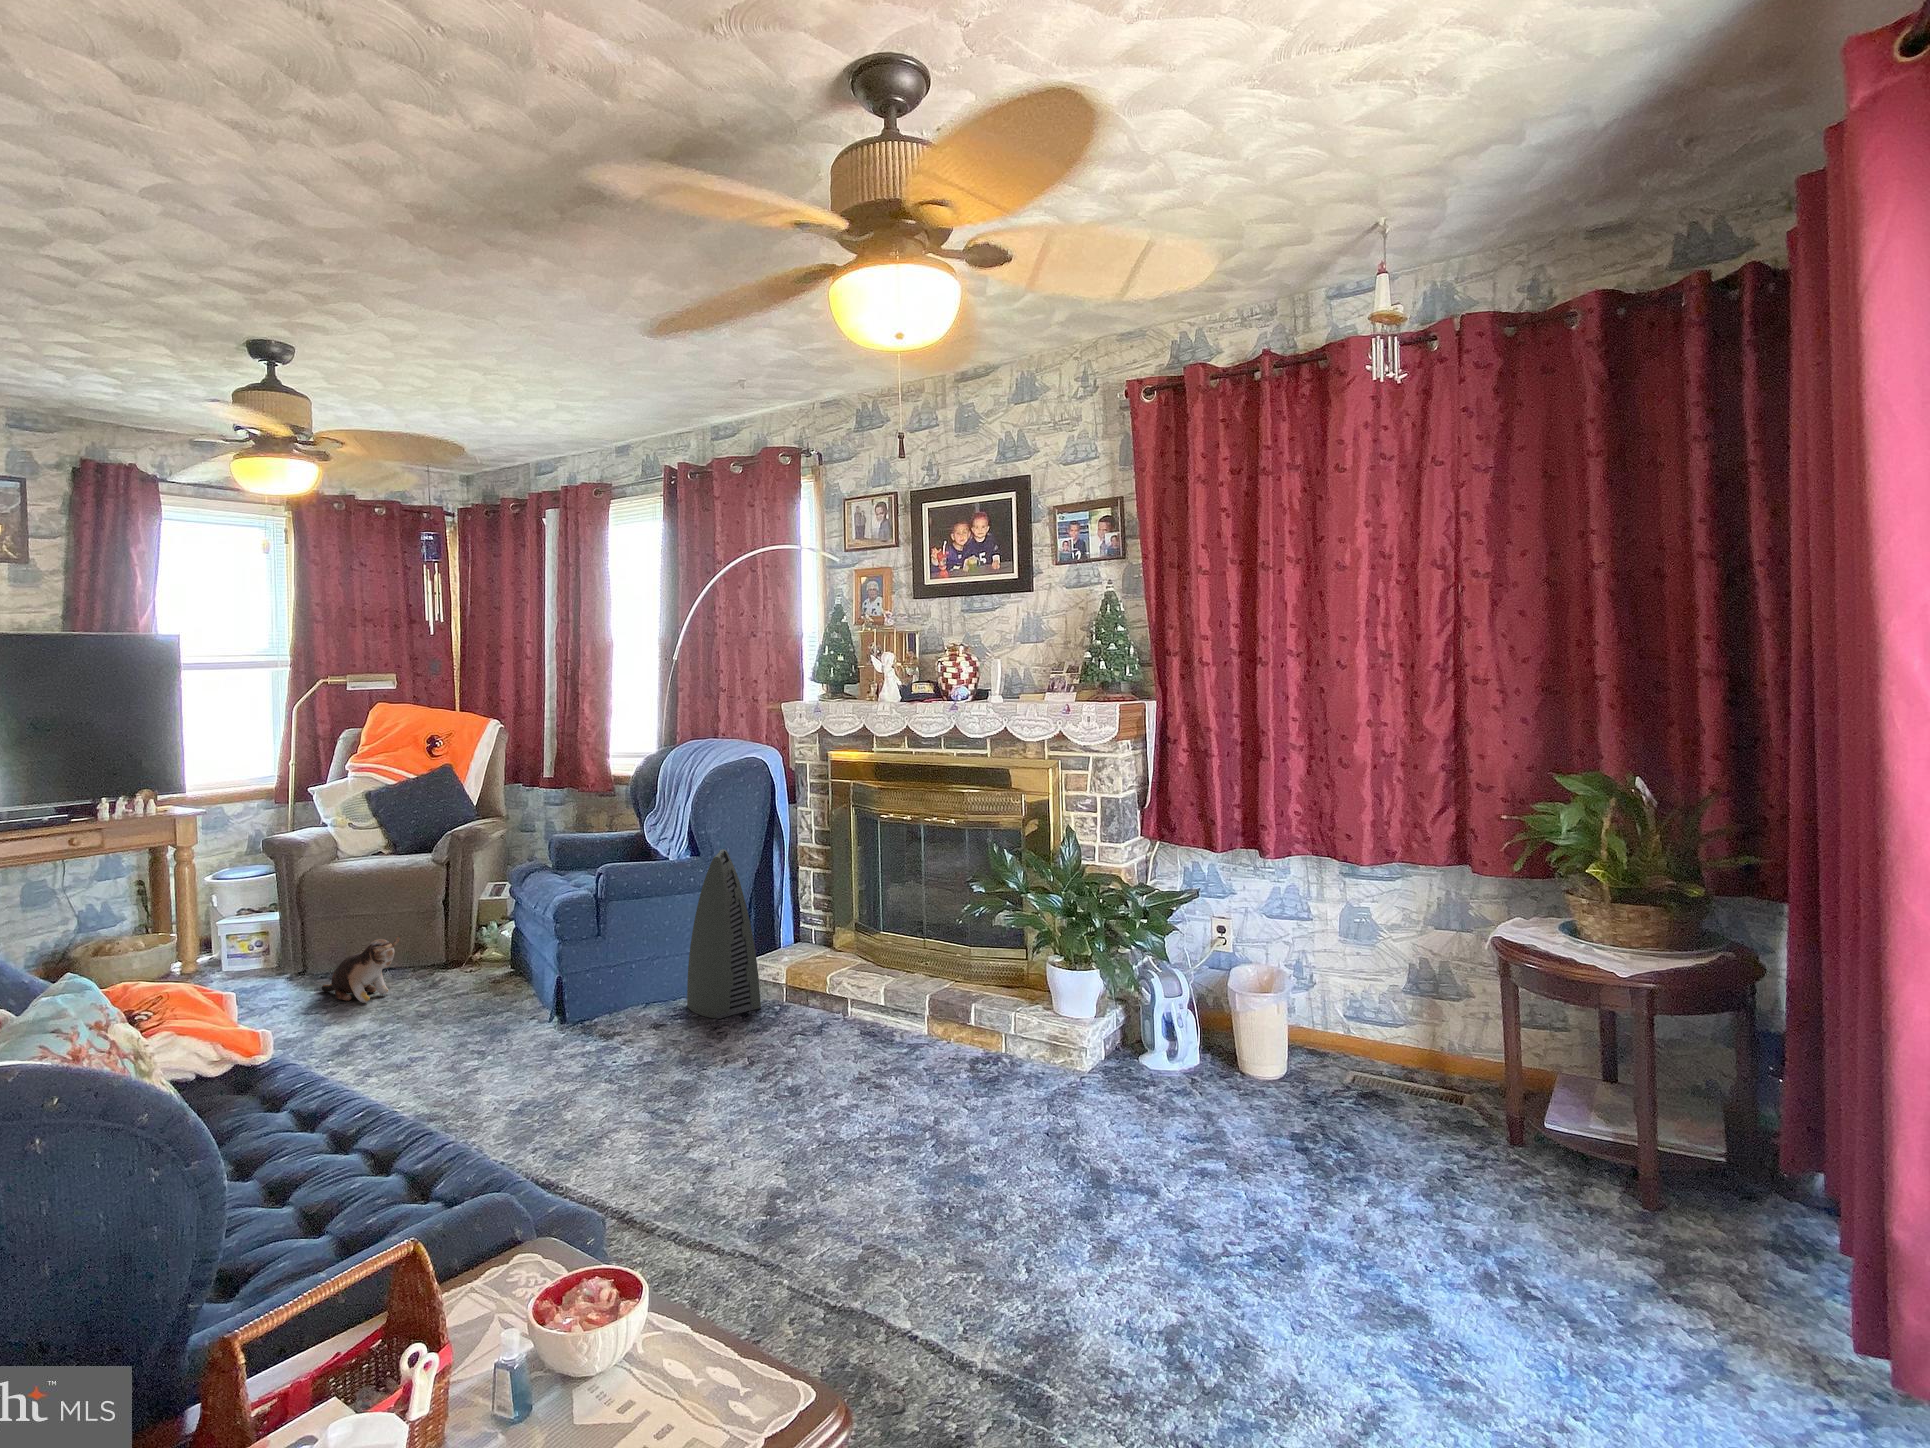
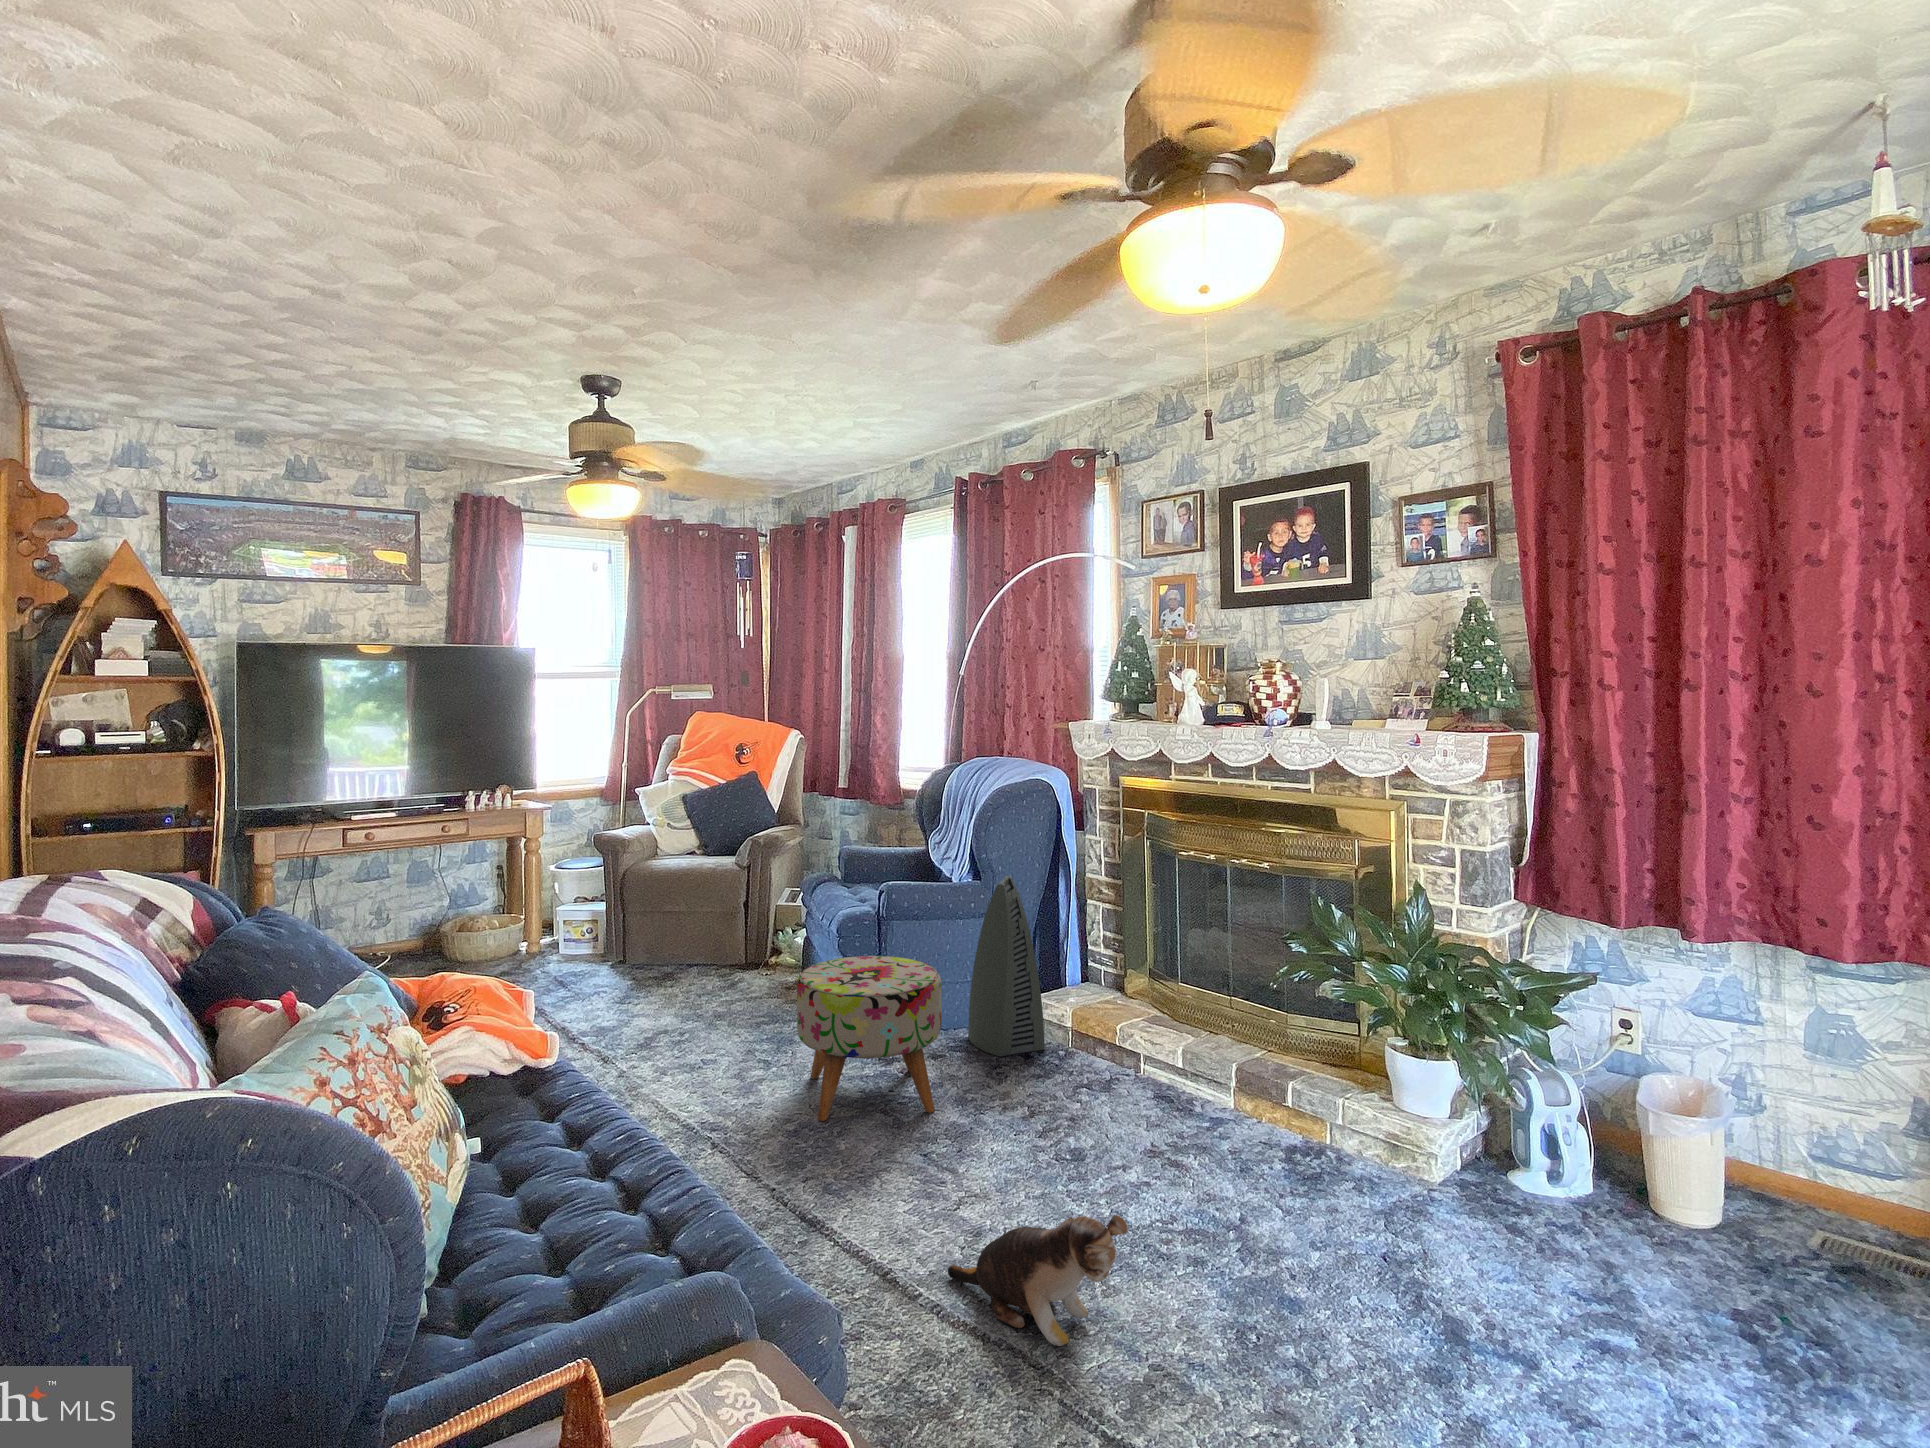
ottoman: none [515,933,662,1097] -> present [797,956,942,1121]
plush toy: present [321,937,400,1003] -> present [948,1215,1127,1346]

